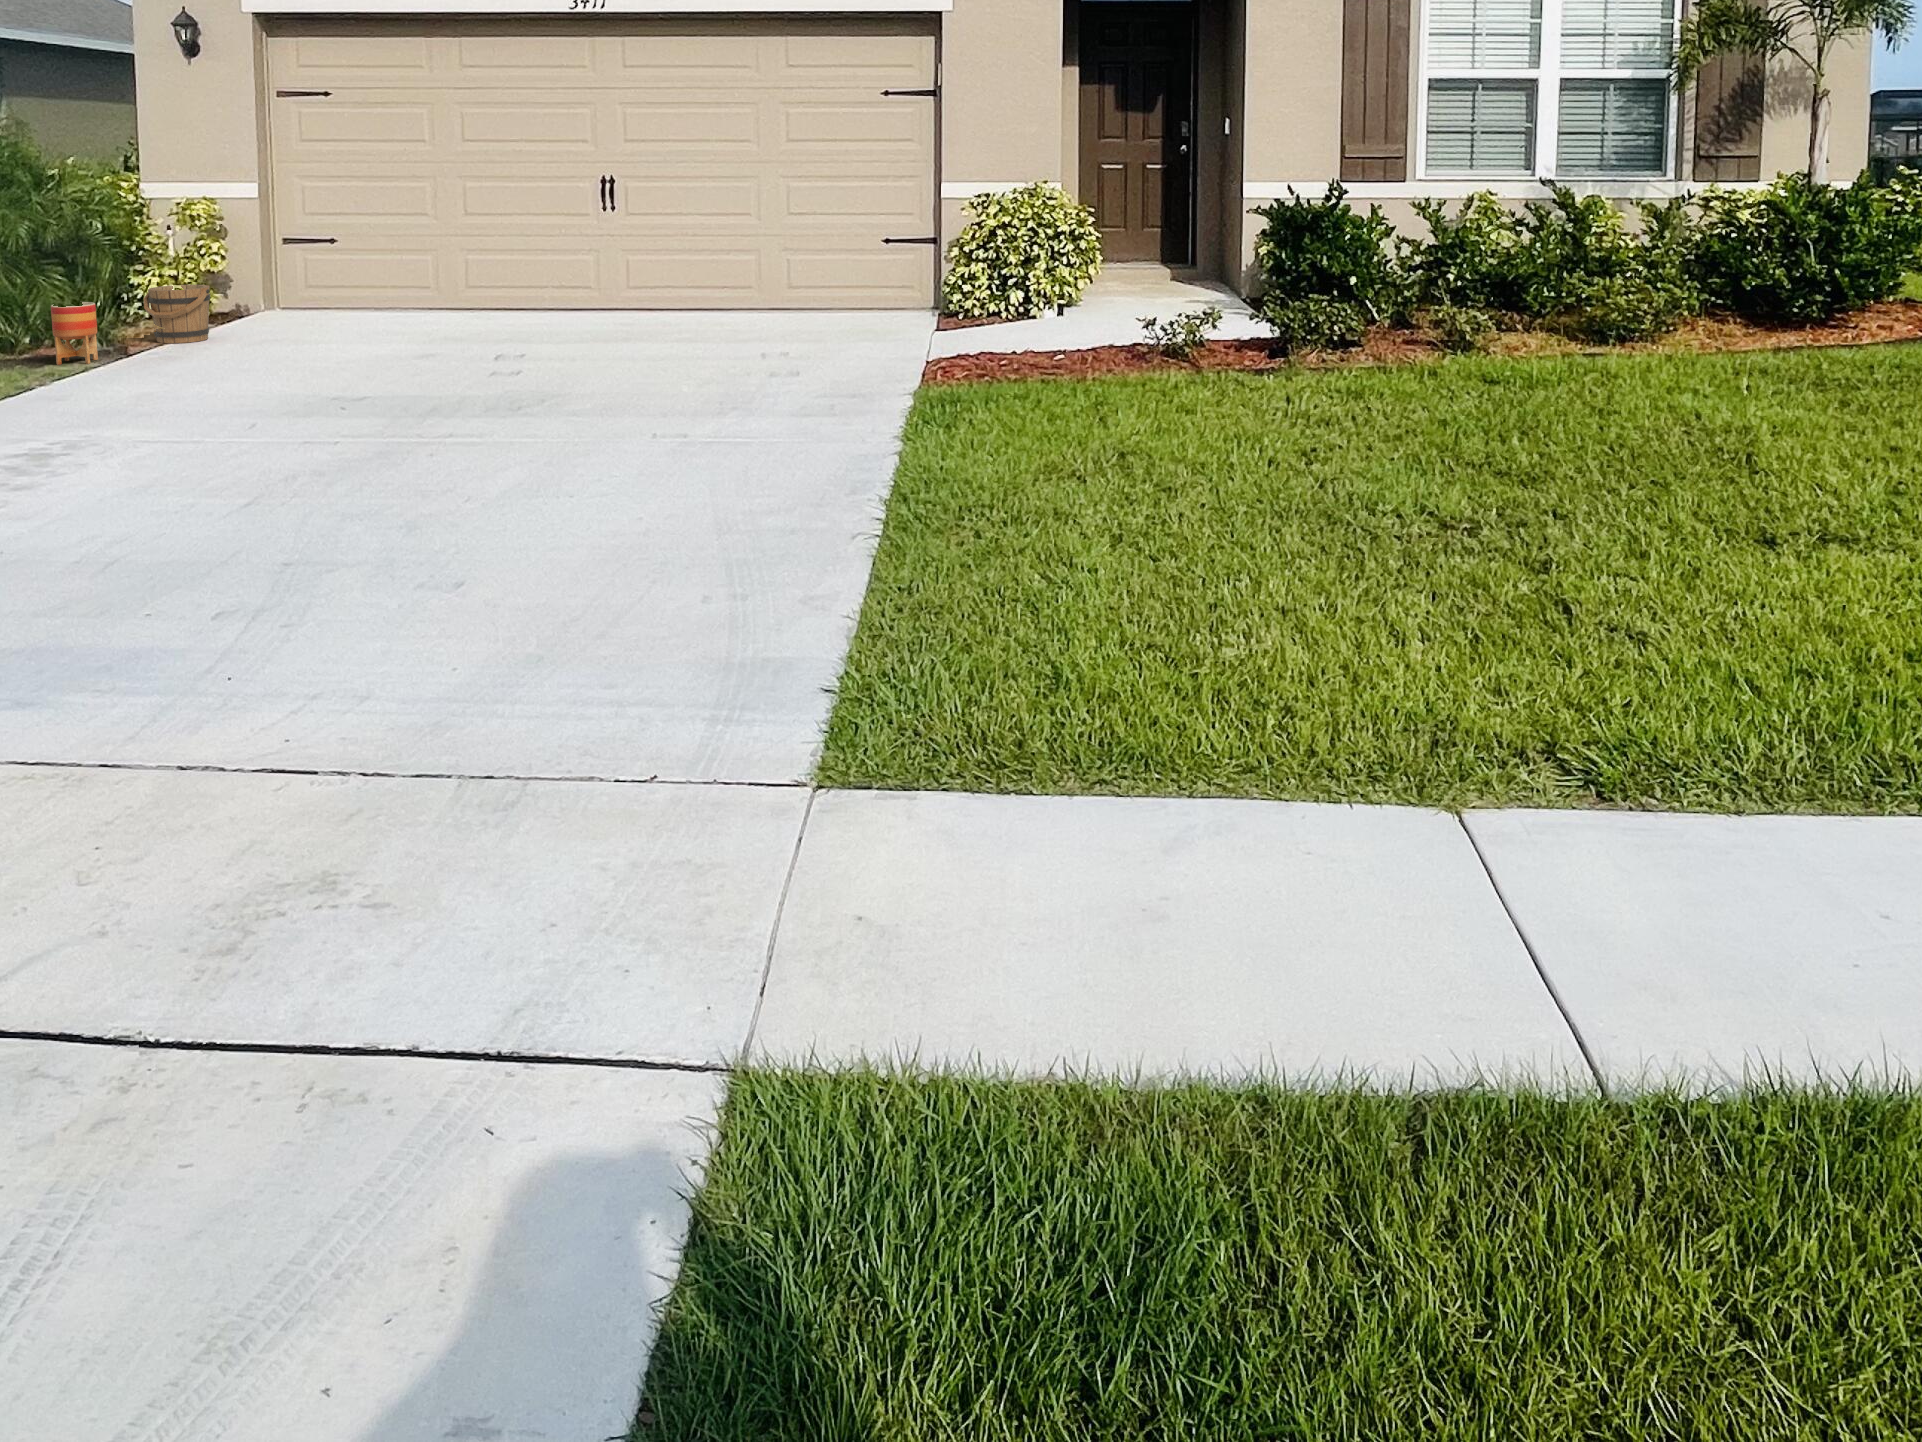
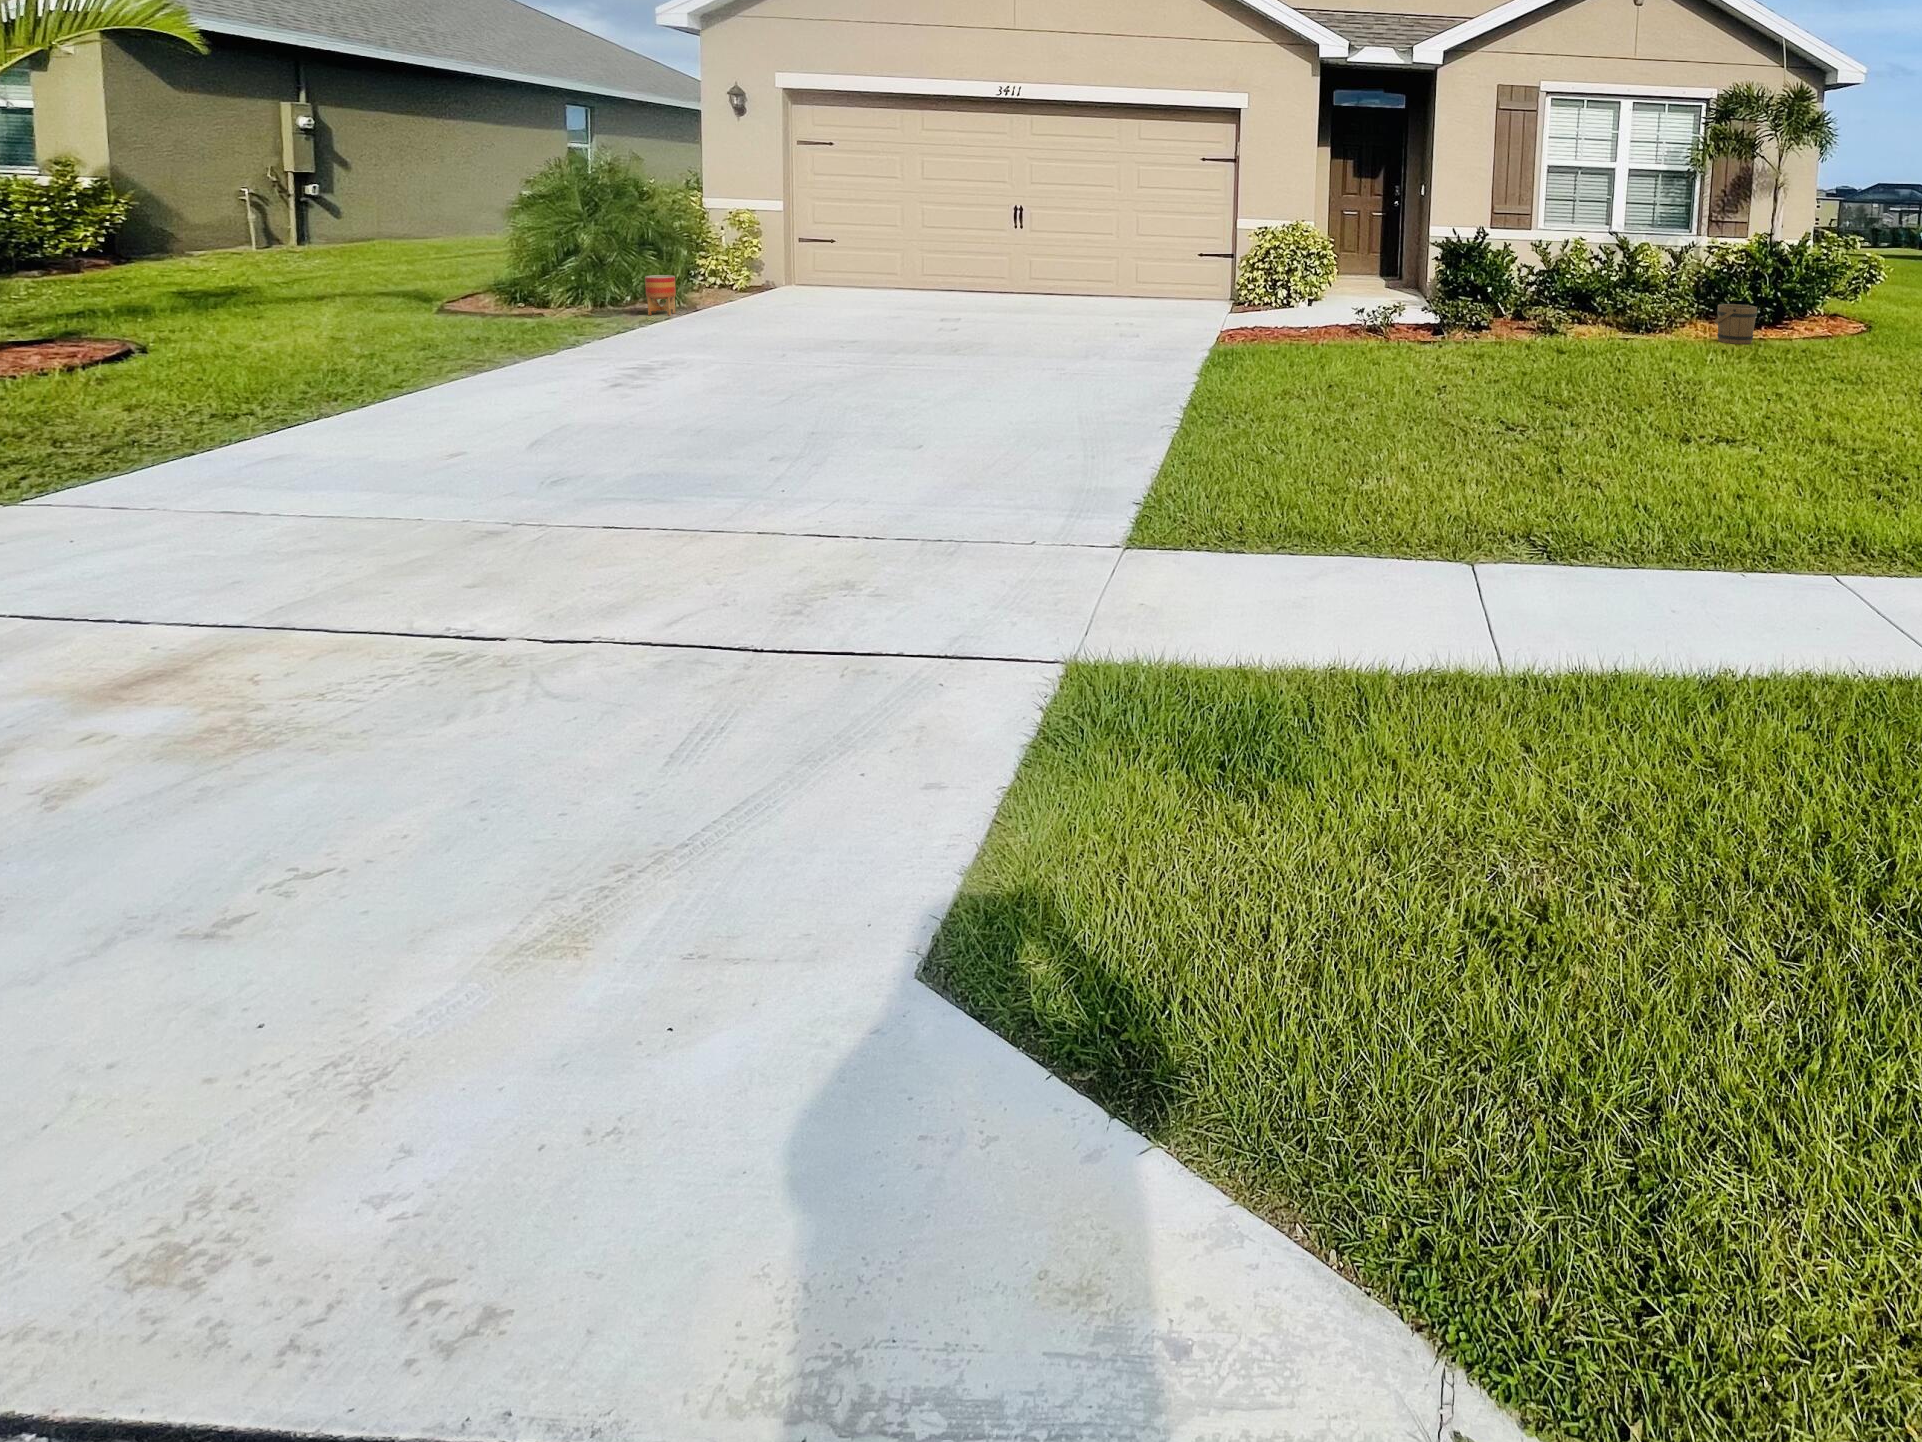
bucket: present [144,285,210,343] -> present [1715,304,1757,344]

